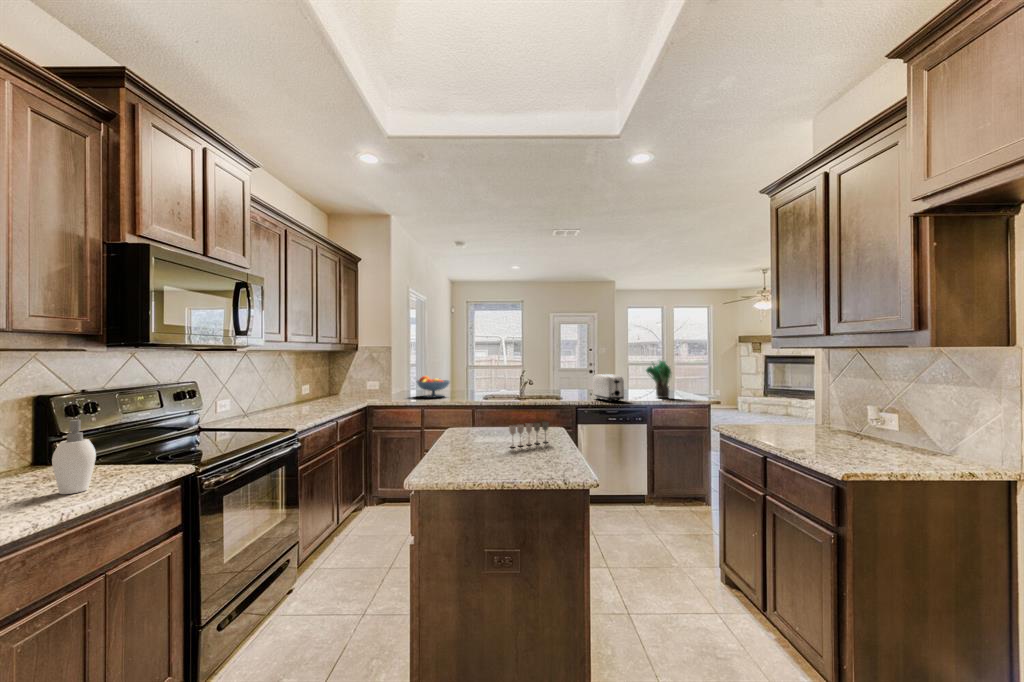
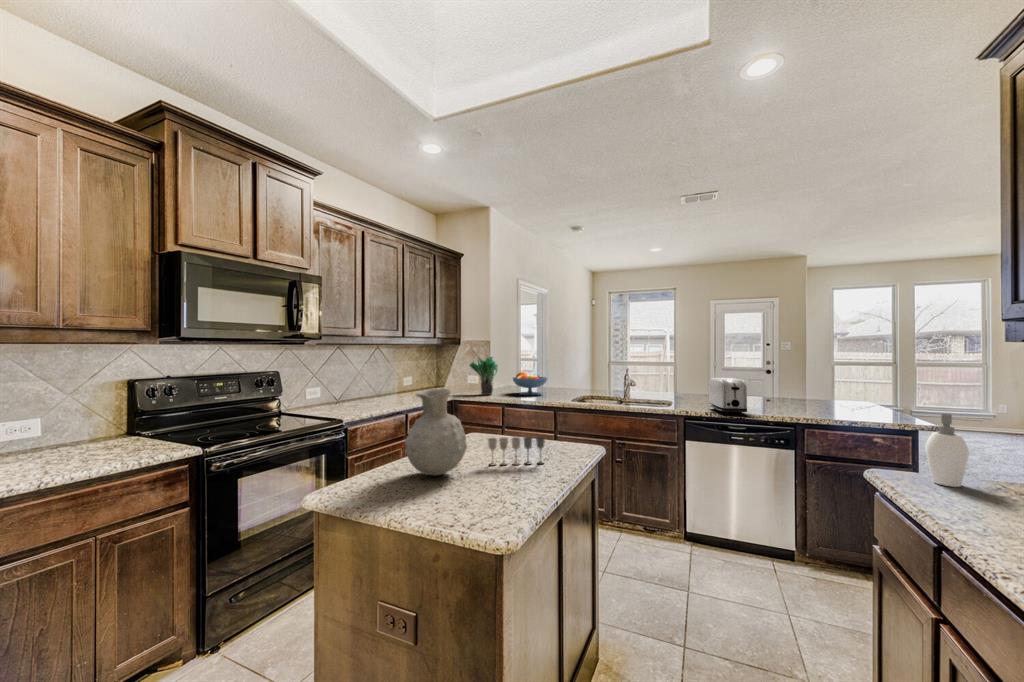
potted plant: present [646,360,671,398] -> present [469,355,498,395]
vase: none [459,385,510,458] -> present [405,388,467,475]
soap dispenser: present [52,420,96,494] -> present [925,413,969,487]

